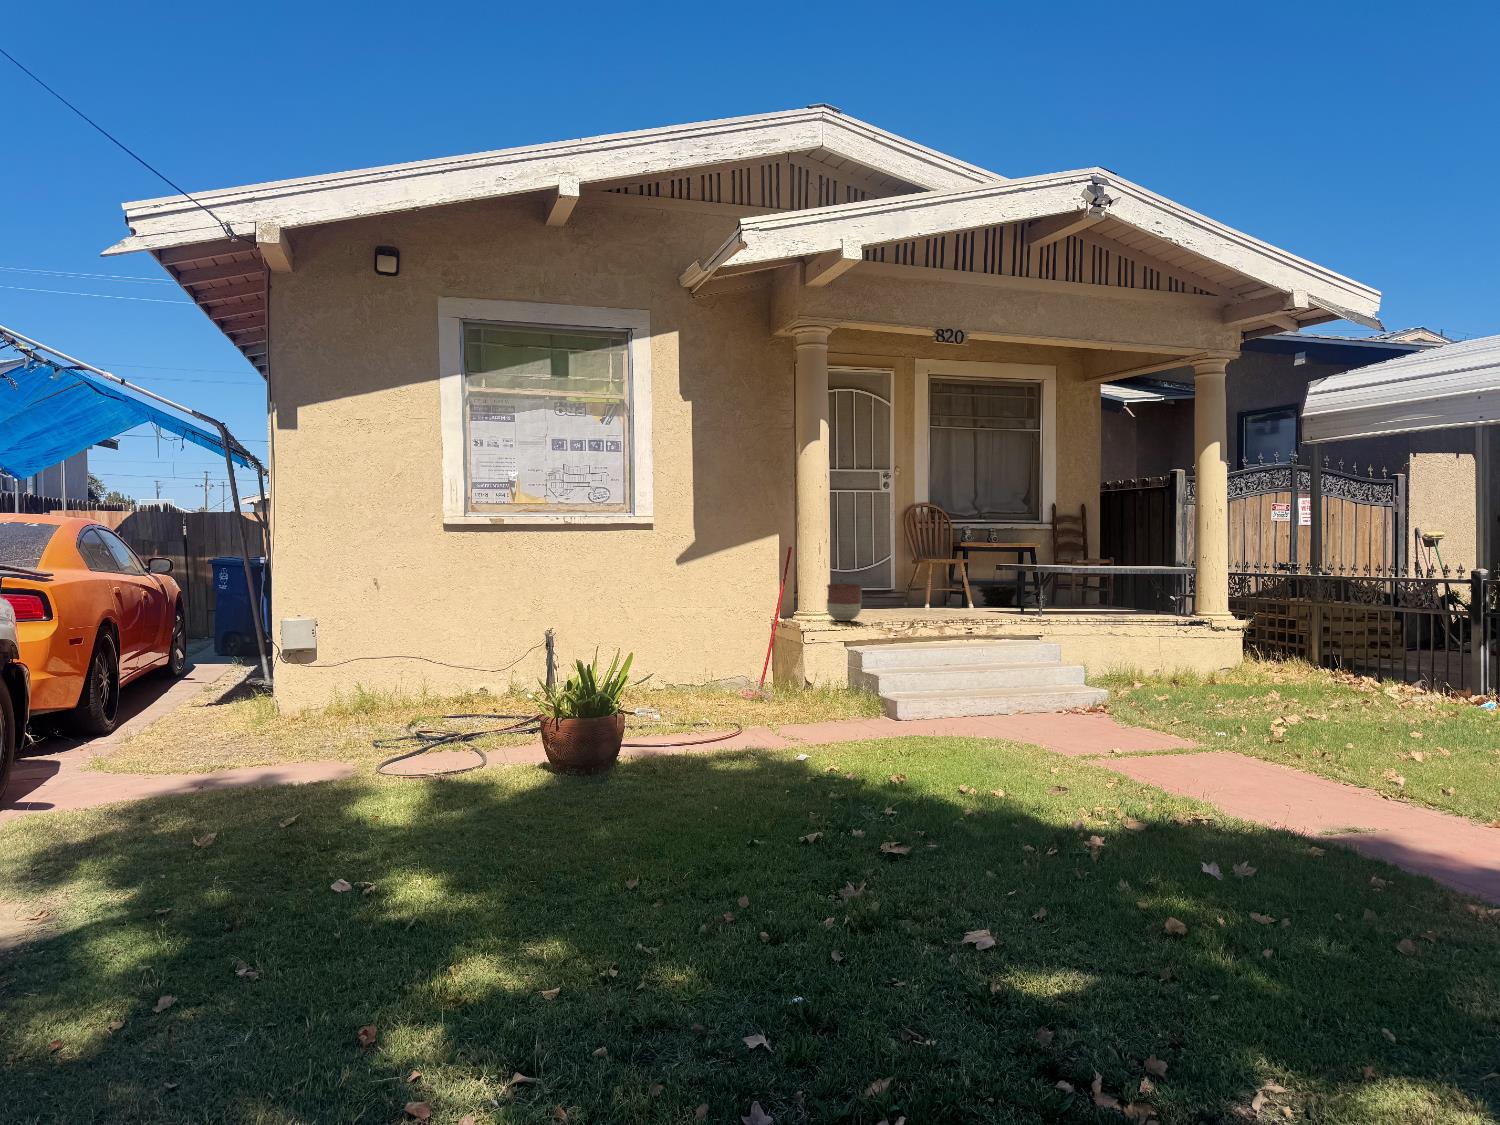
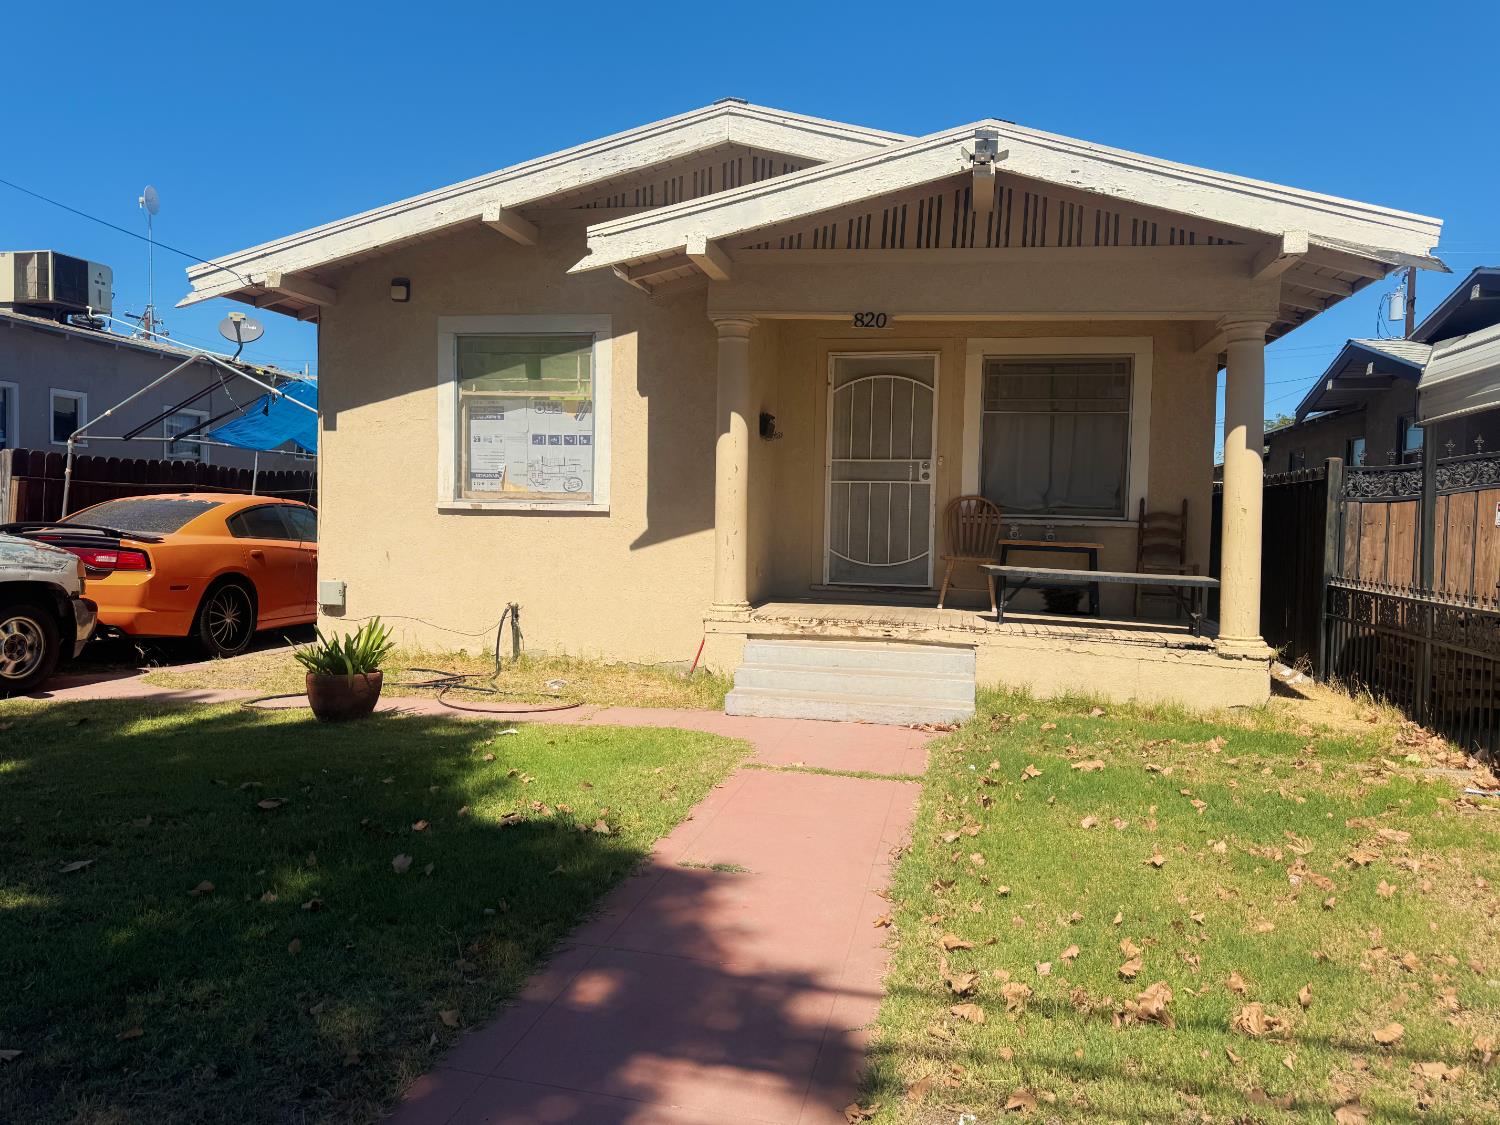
planter: present [826,584,862,621] -> none [751,576,787,614]

